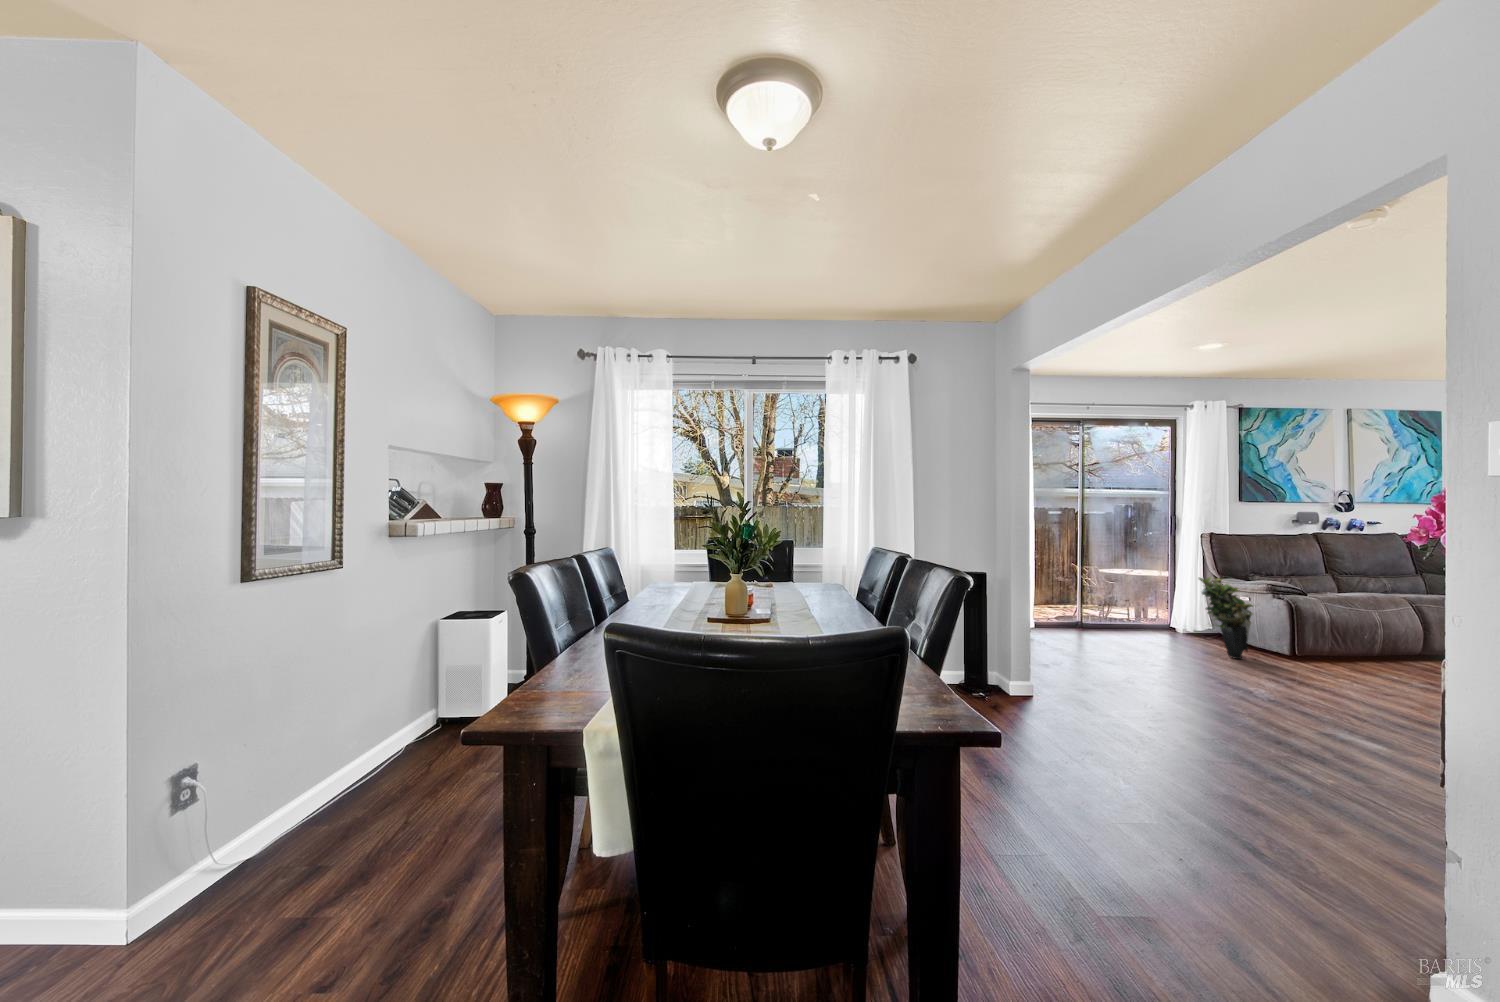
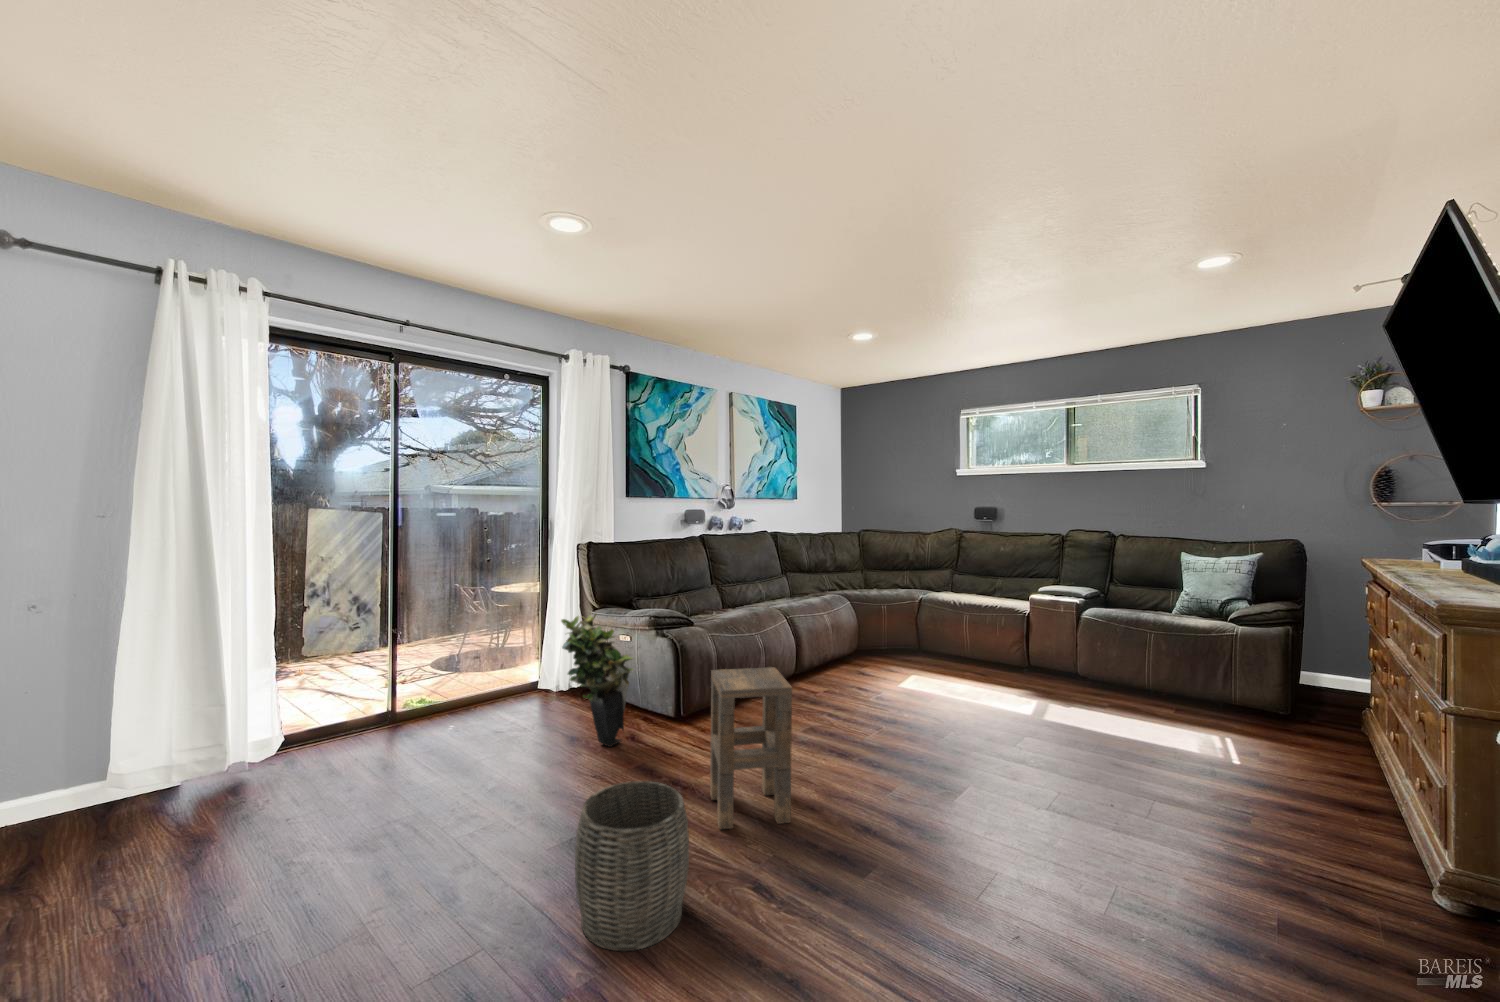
side table: none [1319,606,1384,701] -> present [710,667,792,829]
woven basket: none [1233,642,1302,707] -> present [575,781,689,951]

